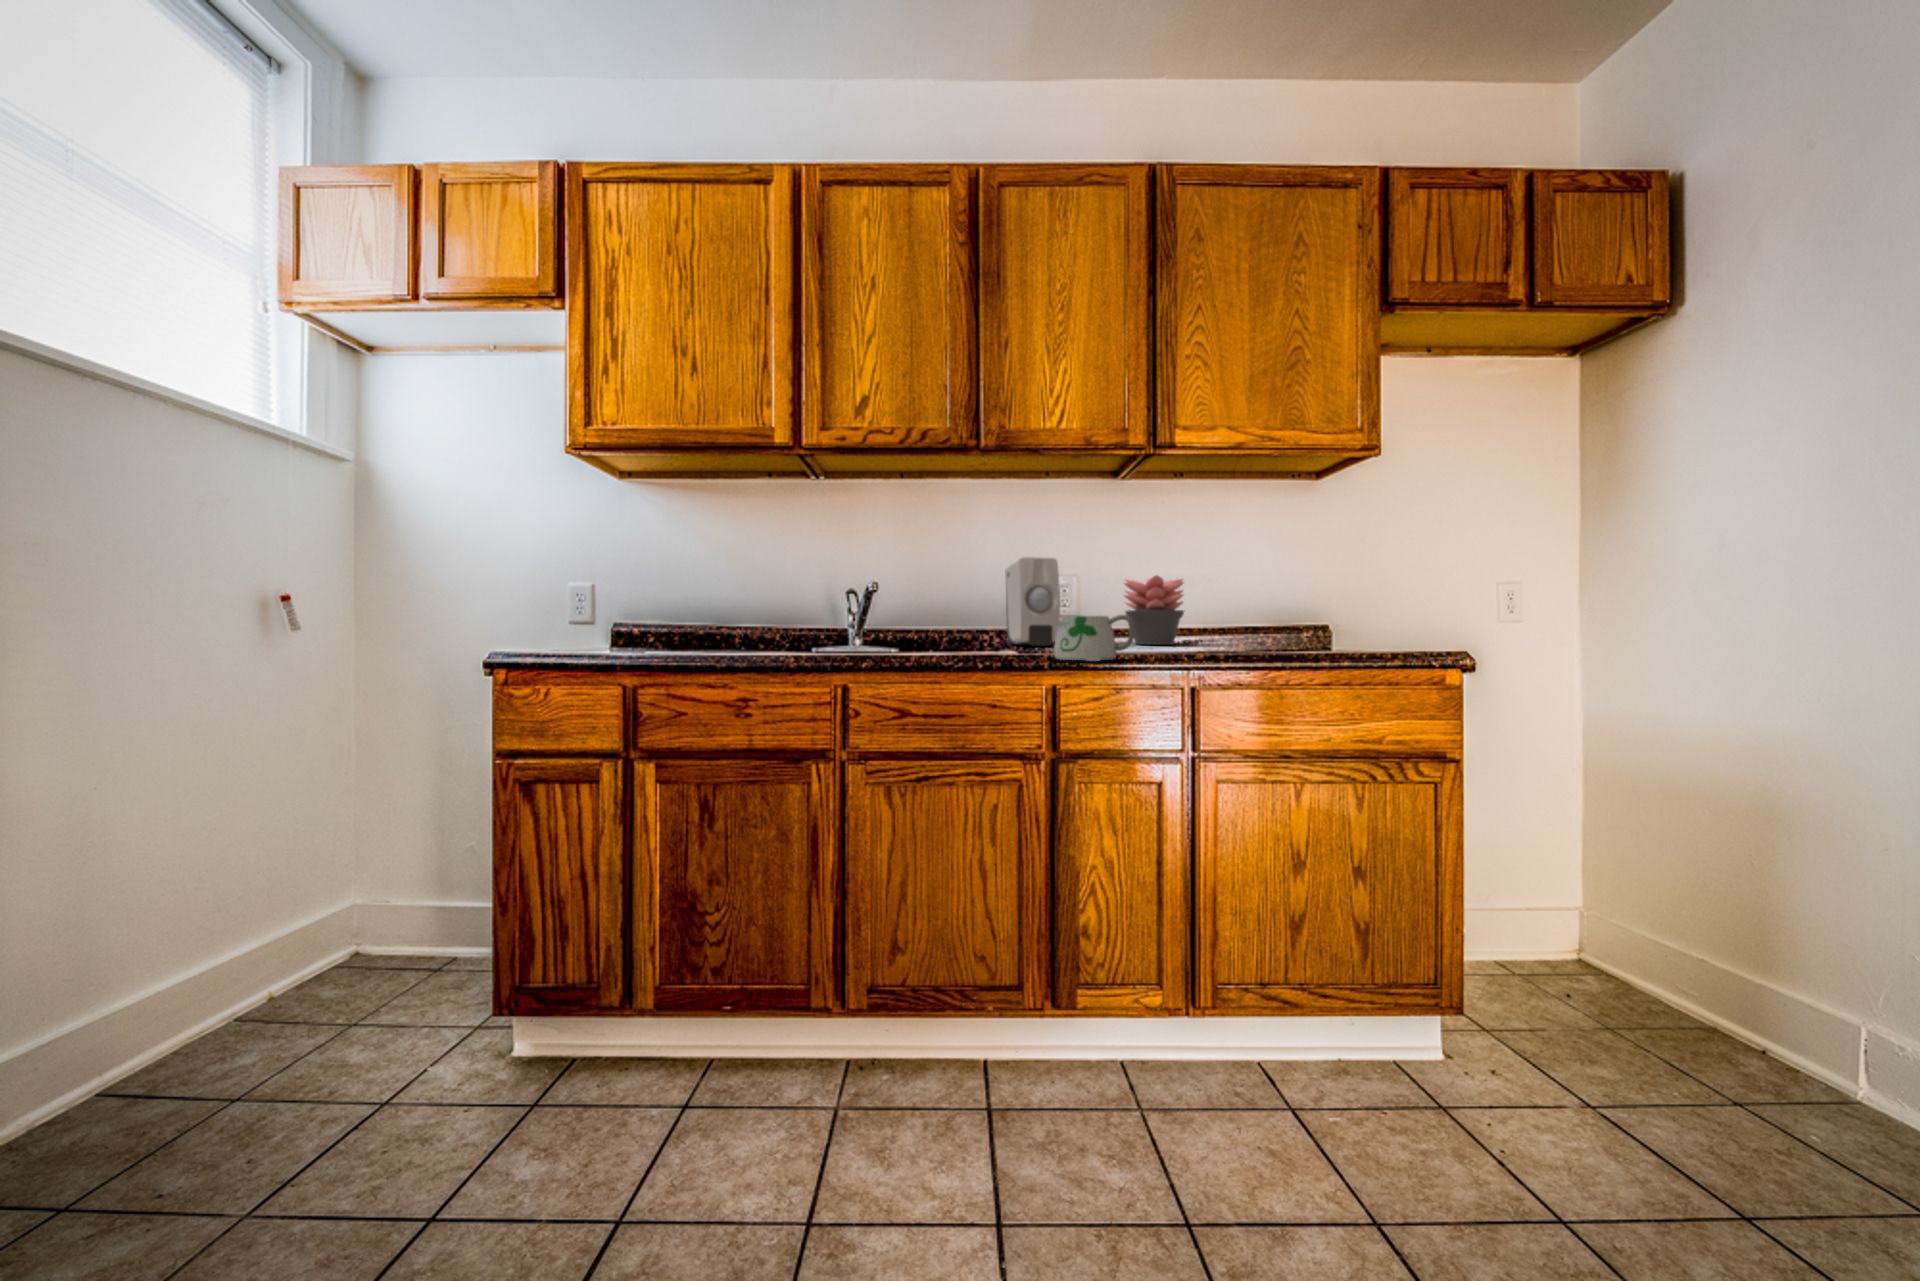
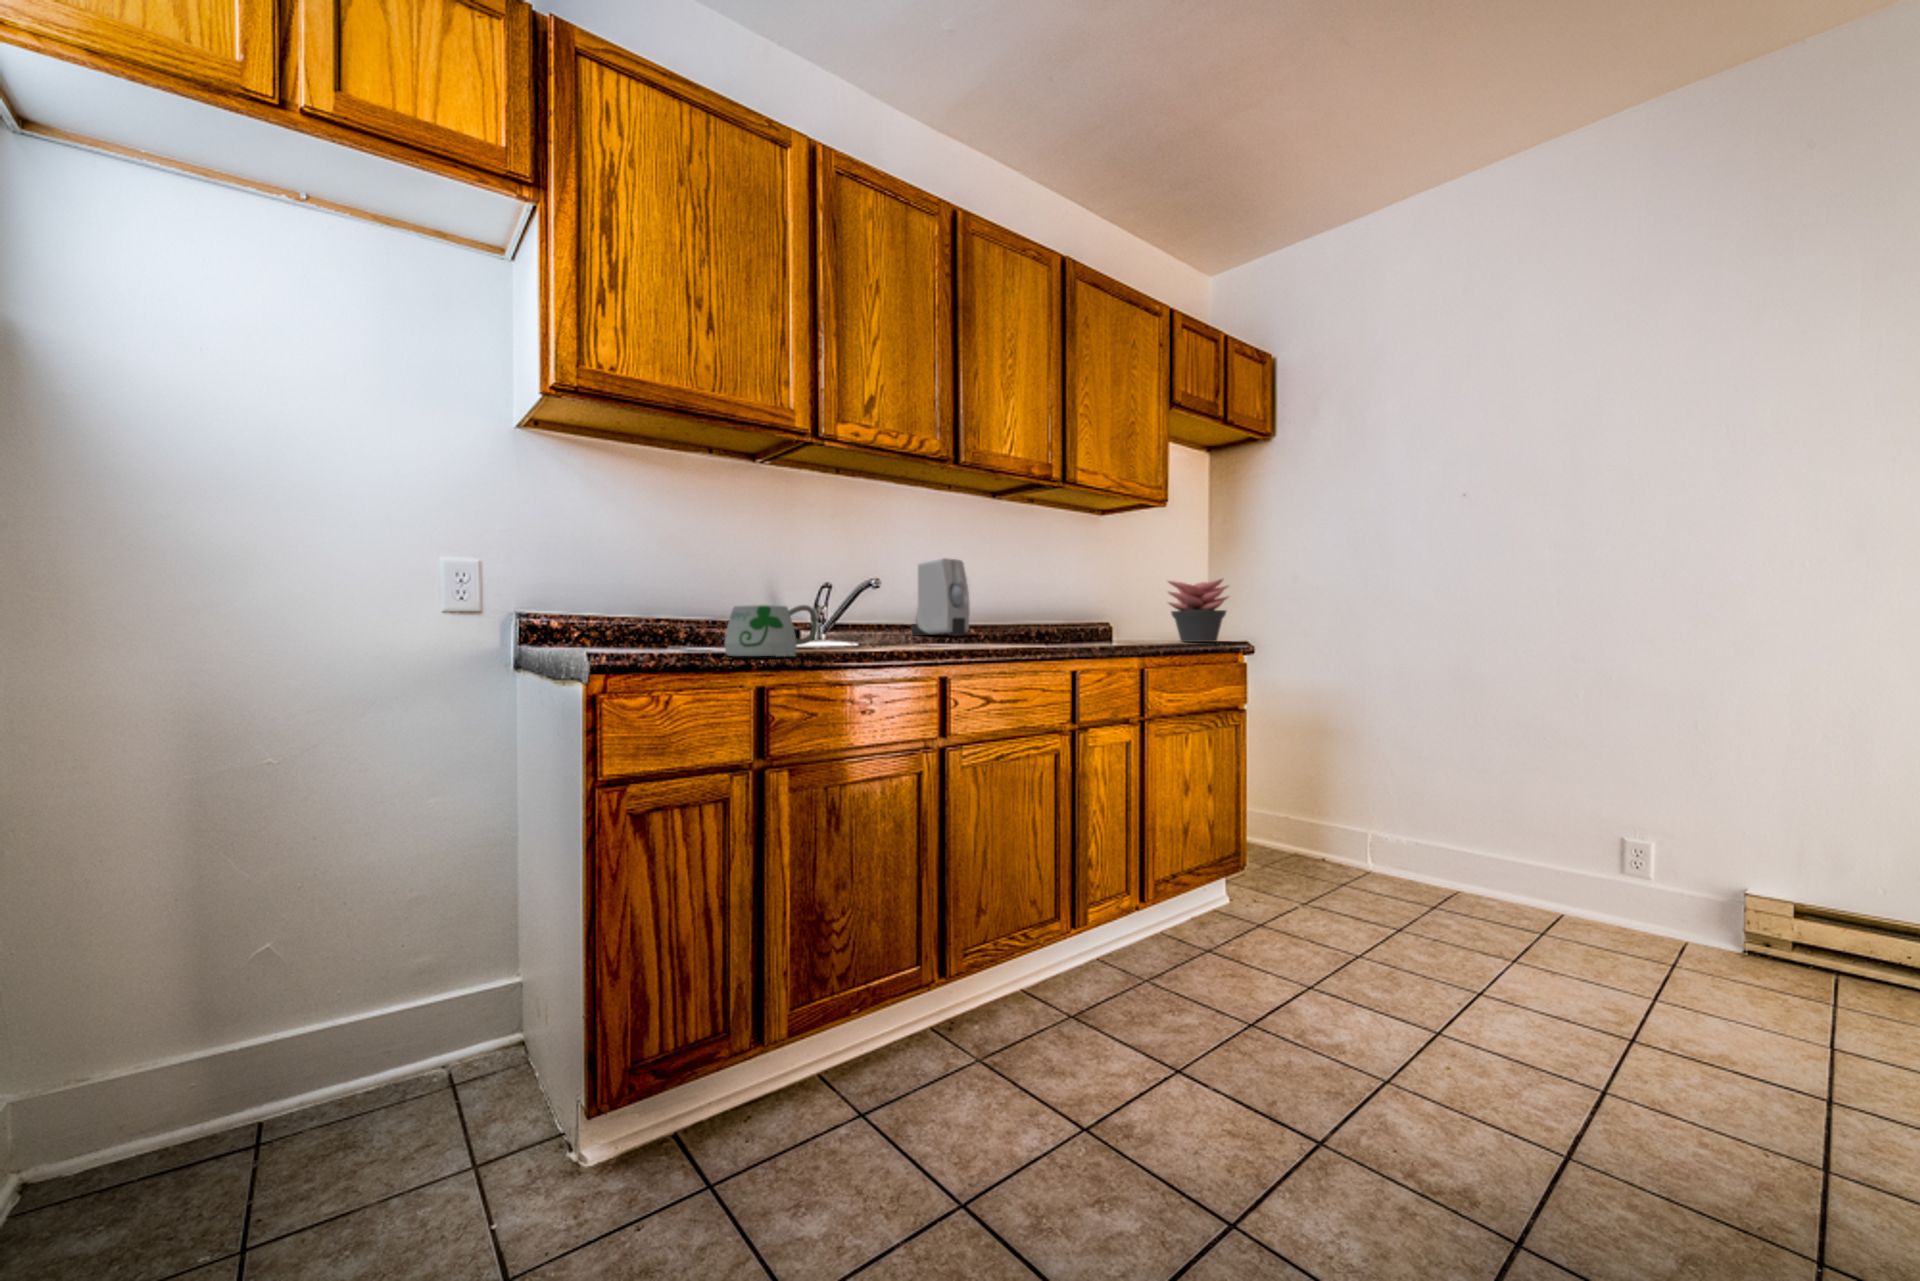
succulent plant: present [1125,575,1184,644] -> present [1168,579,1228,642]
mug: present [1054,615,1135,661] -> present [725,605,817,656]

